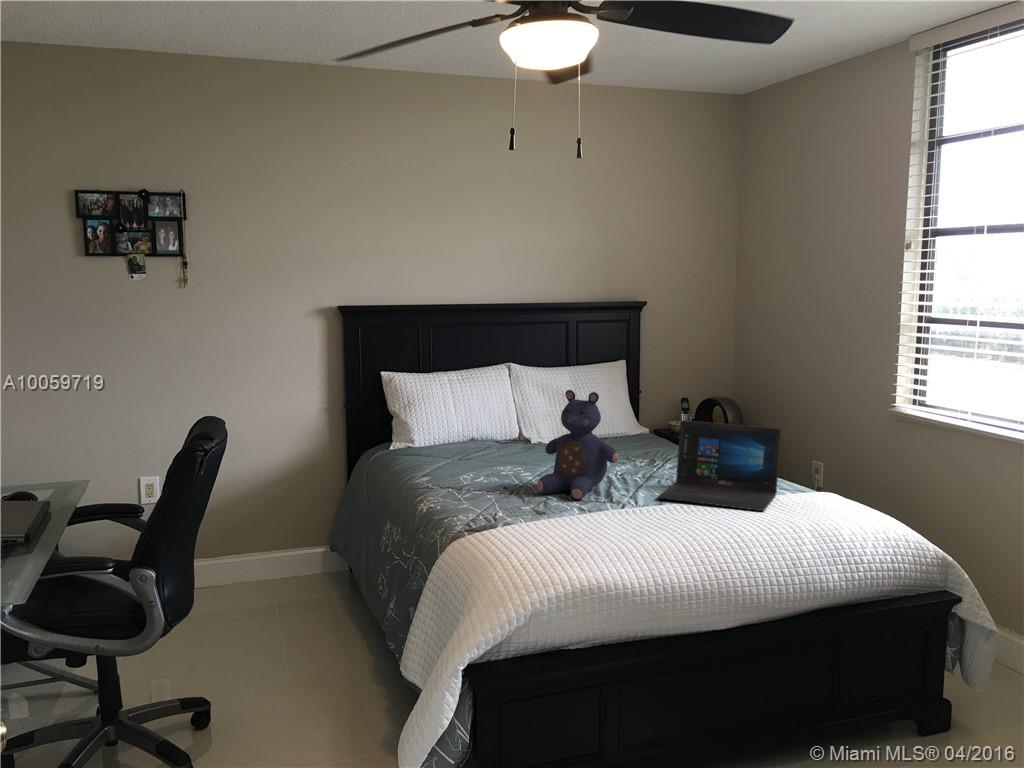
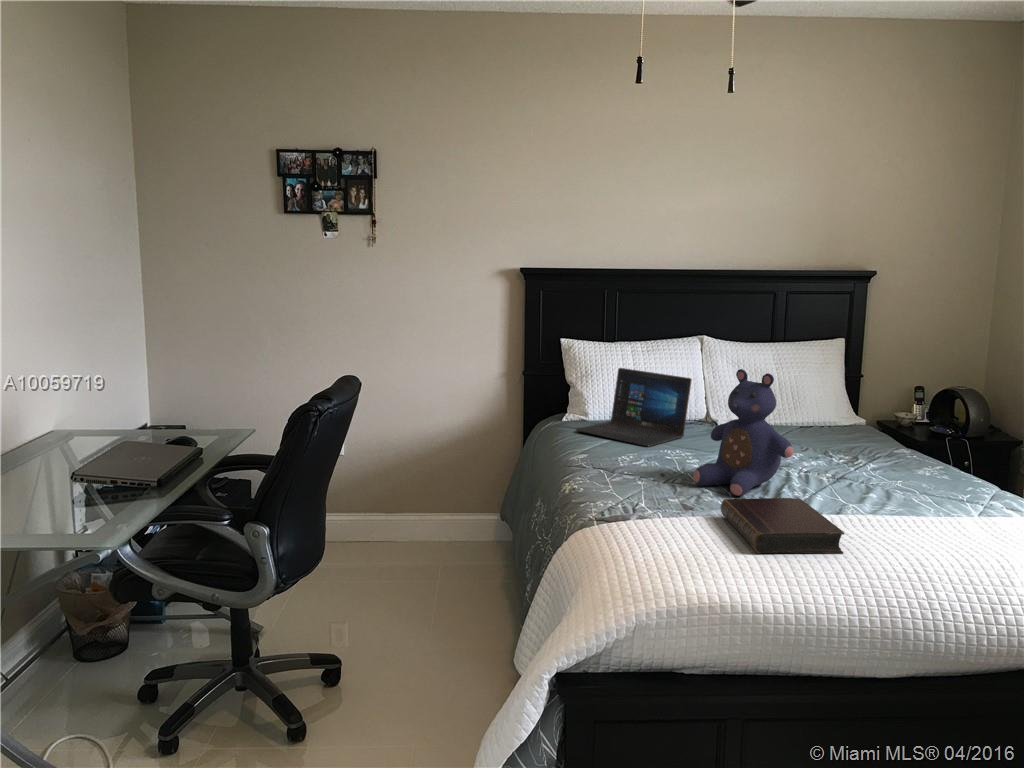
laptop: present [658,420,781,511] -> present [576,368,692,446]
book: none [572,495,679,541] -> present [721,498,844,554]

